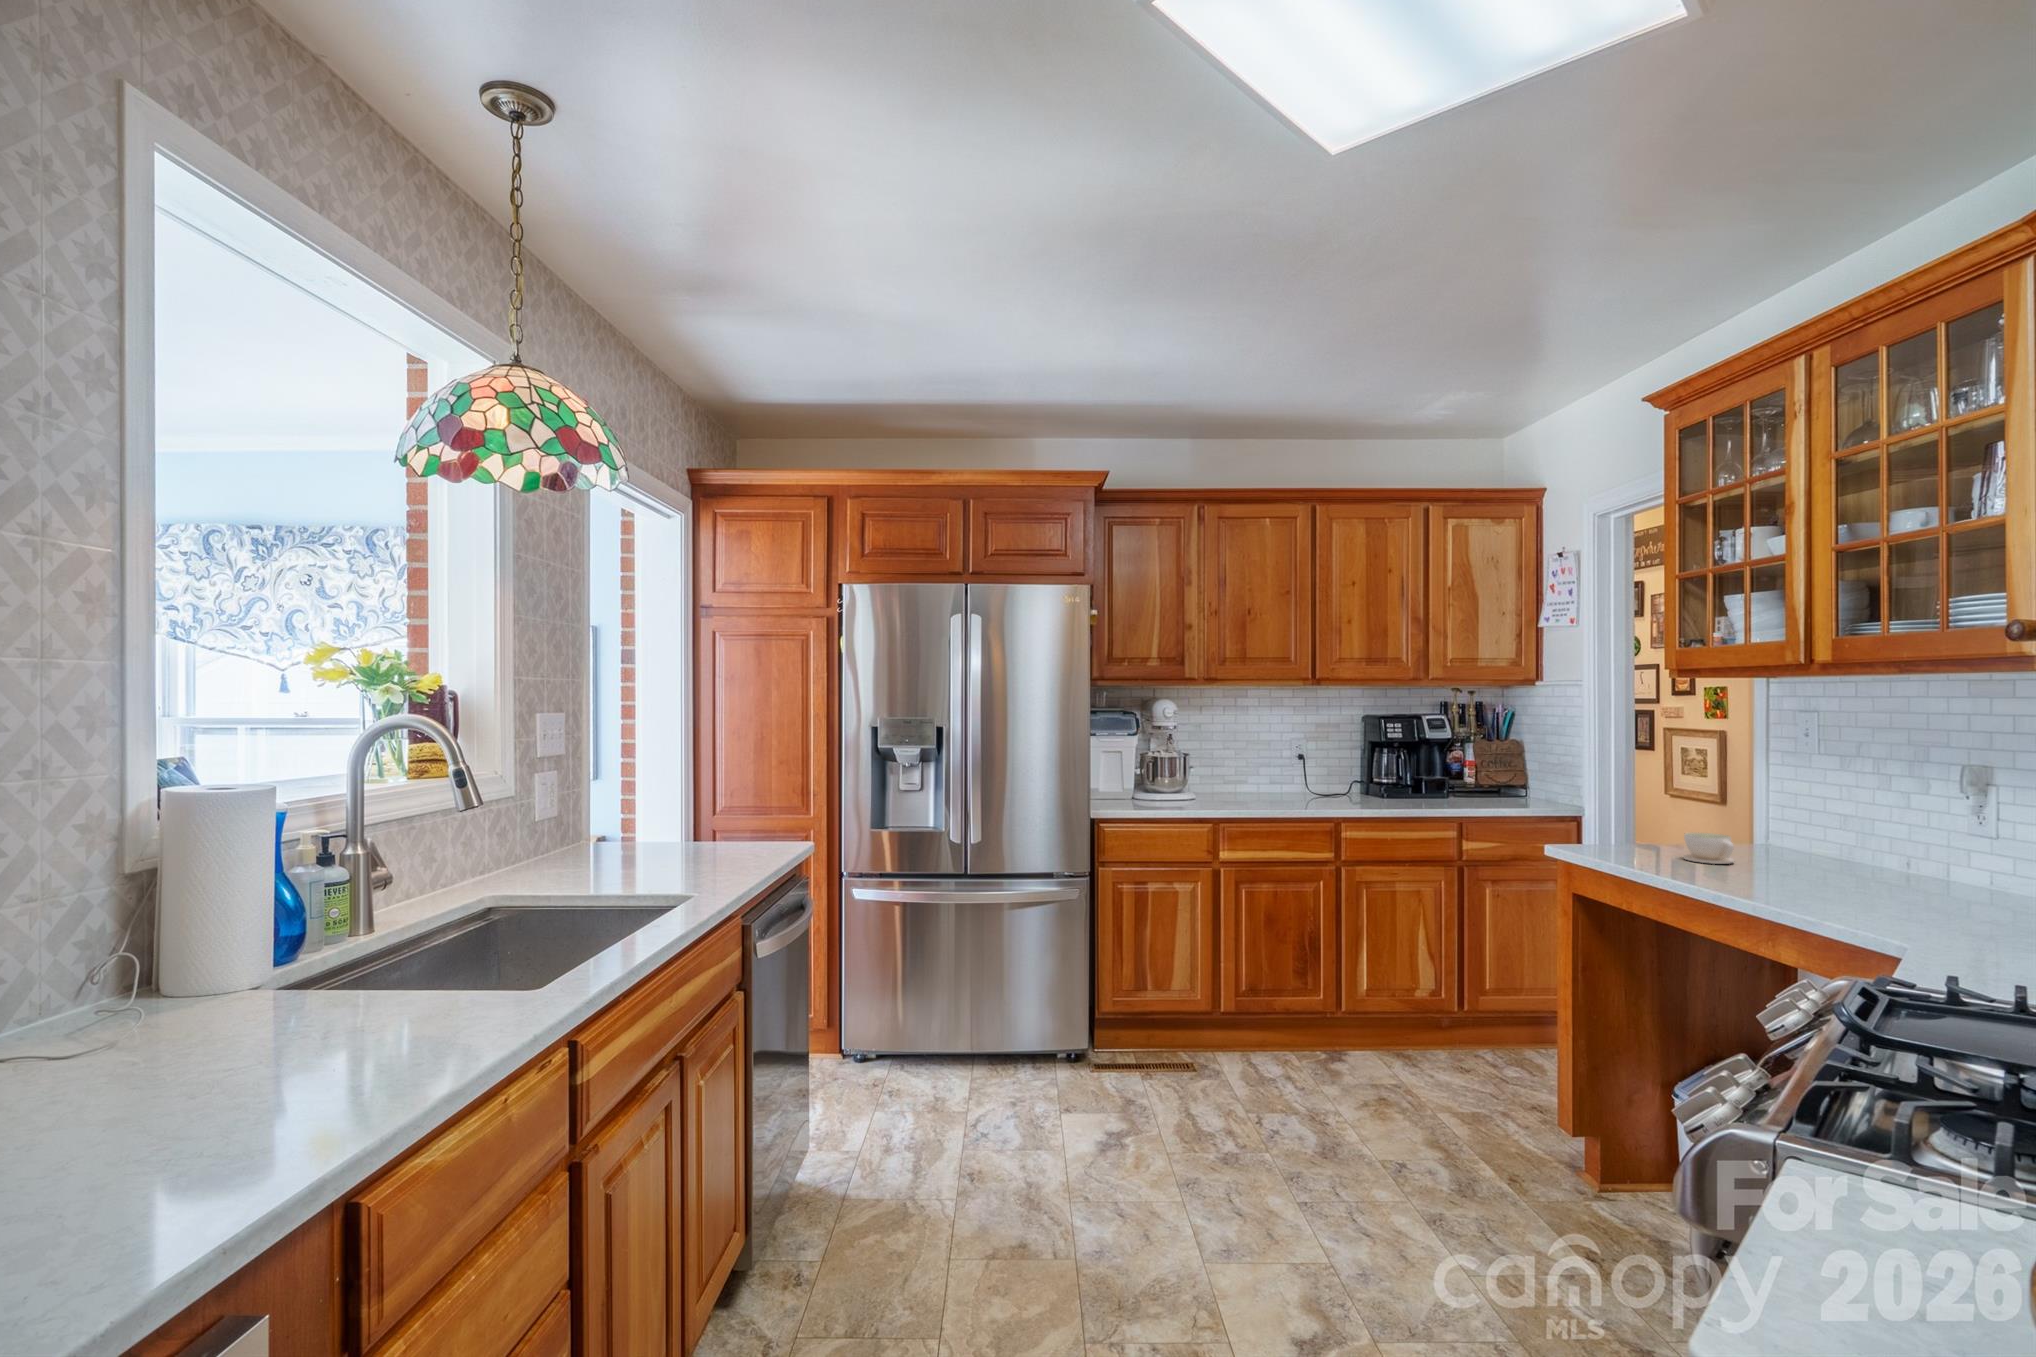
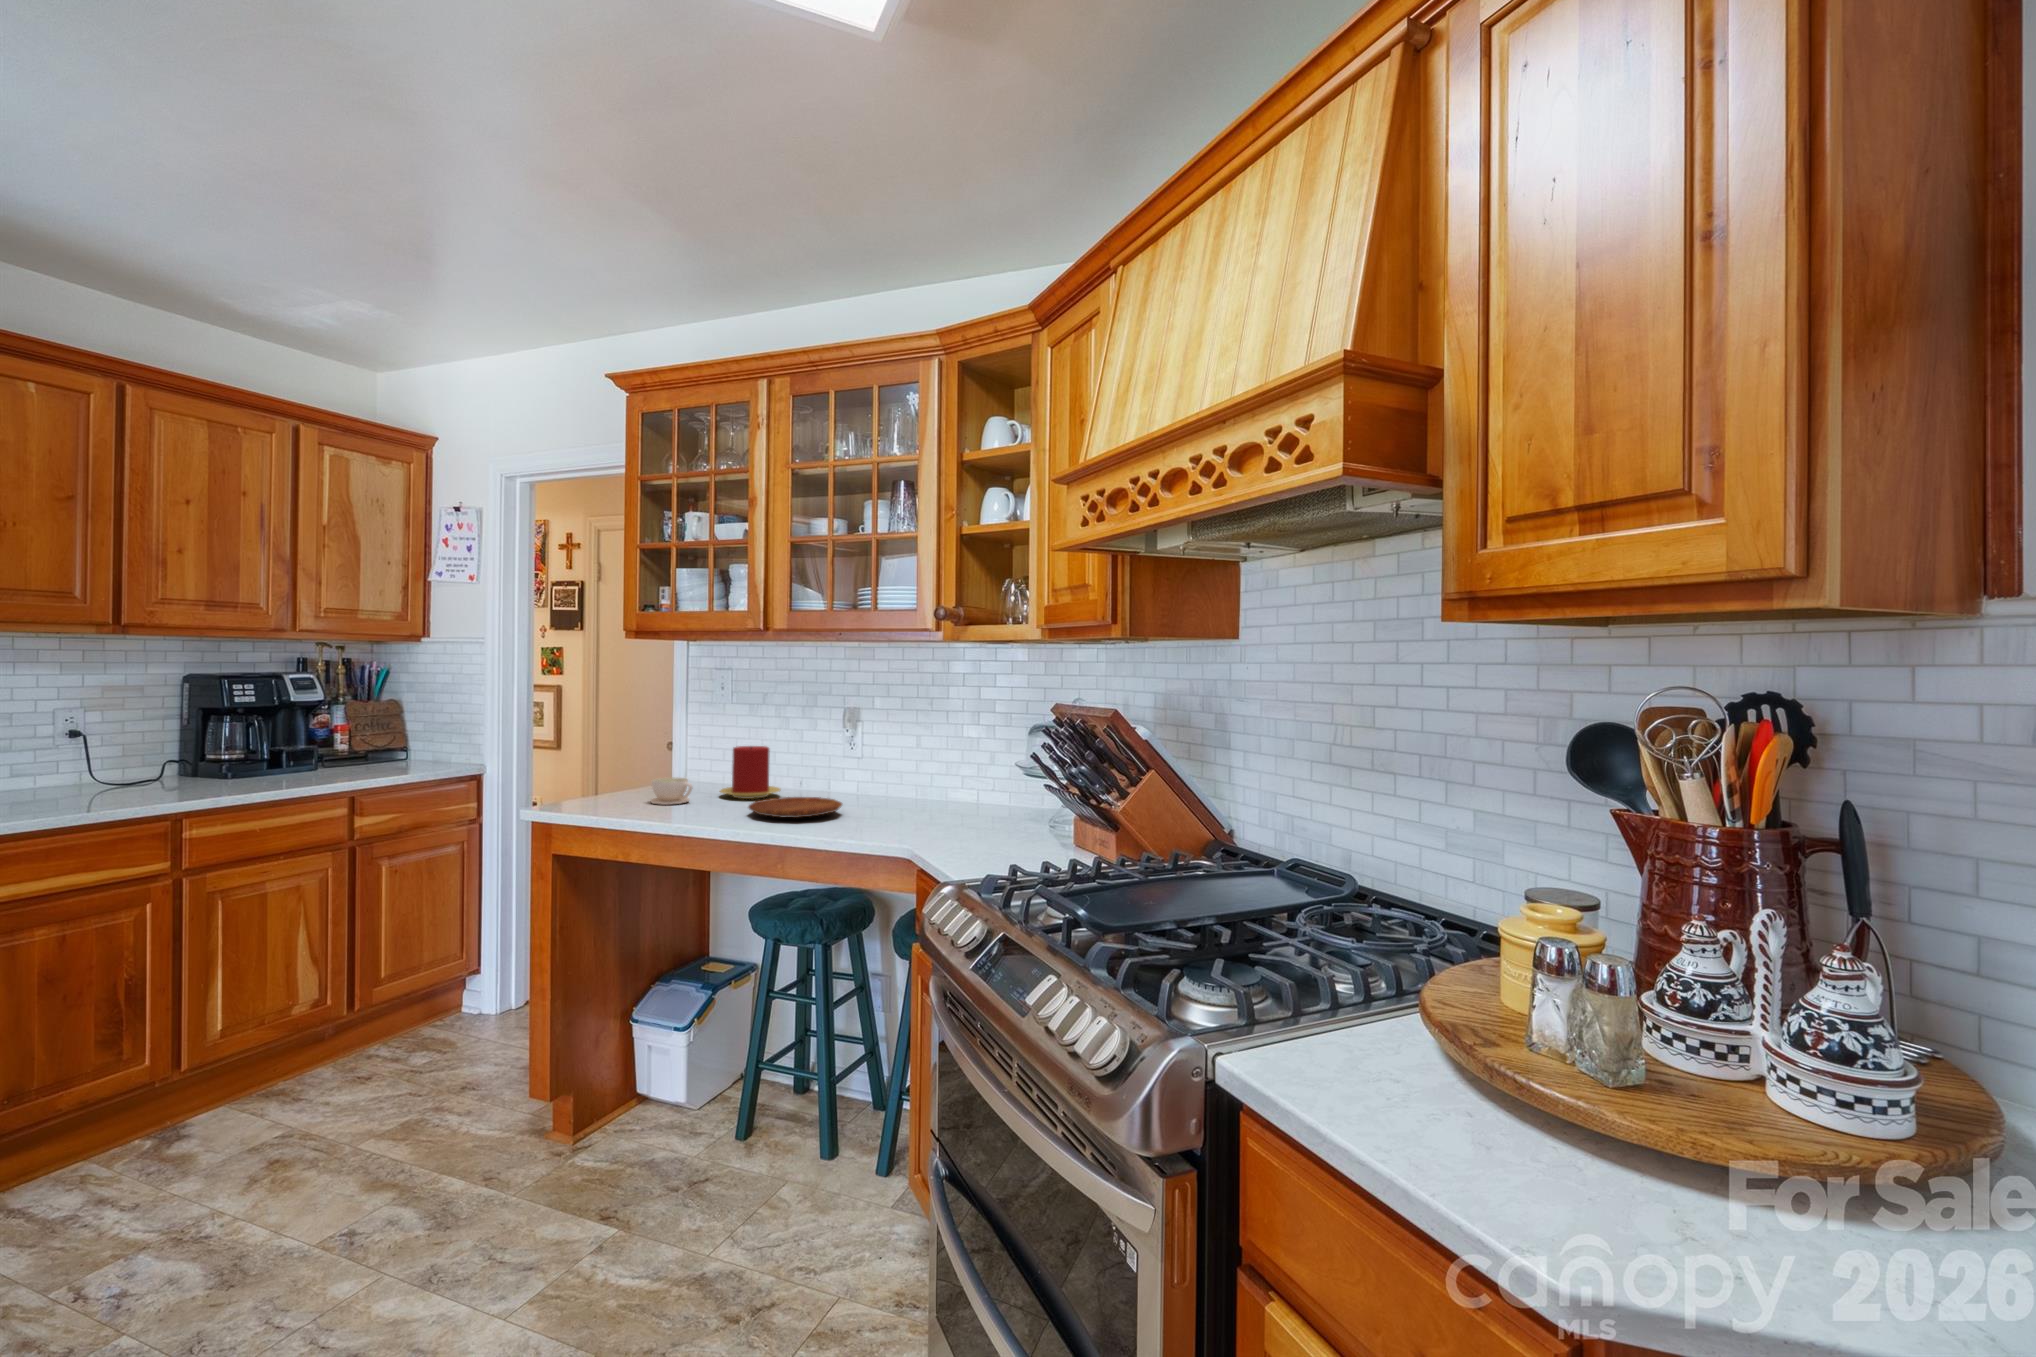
candle: none [1783,806,1881,875] -> present [720,746,780,799]
tray: none [1781,873,1936,903] -> present [749,797,842,818]

